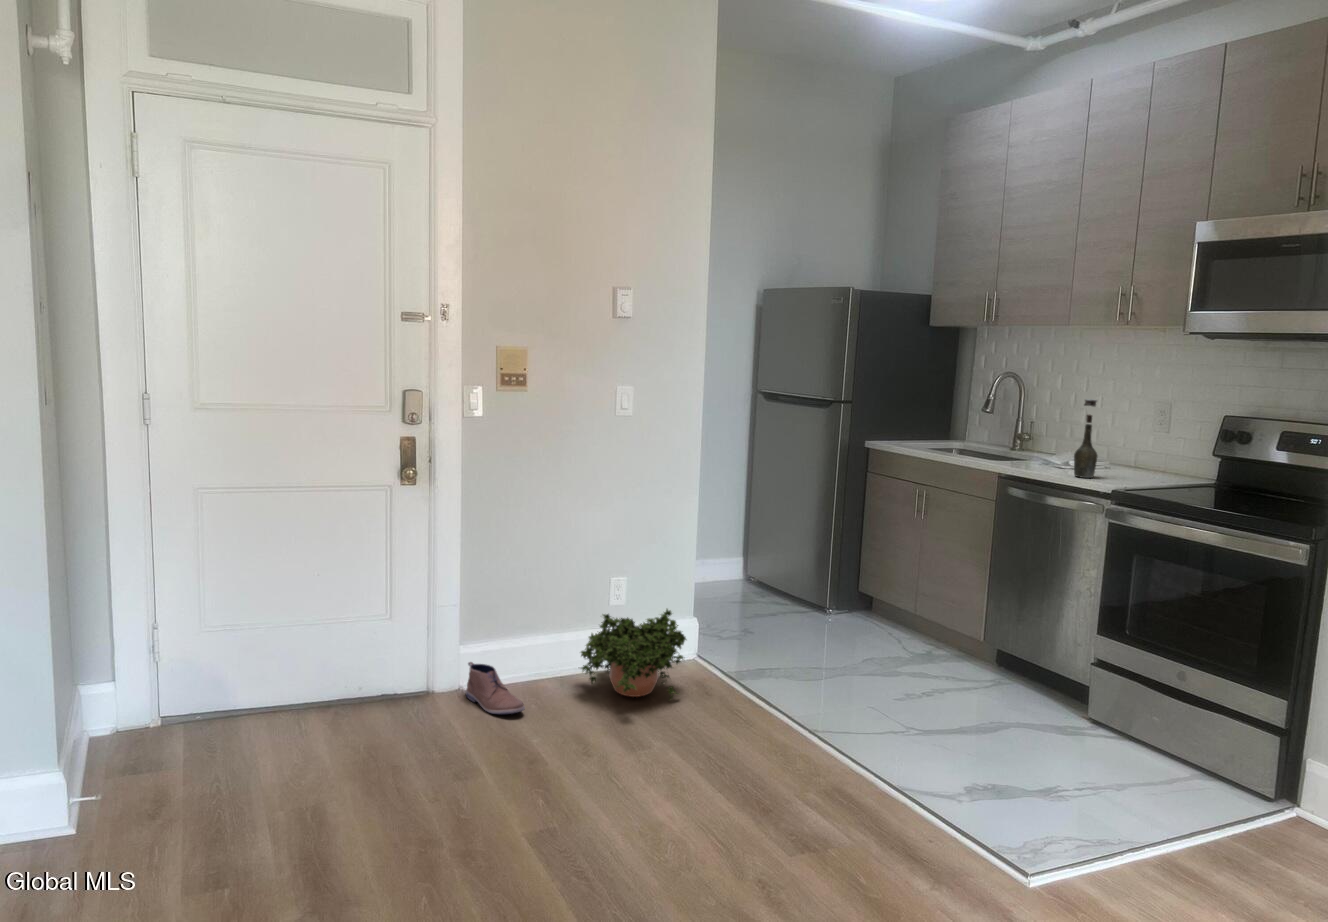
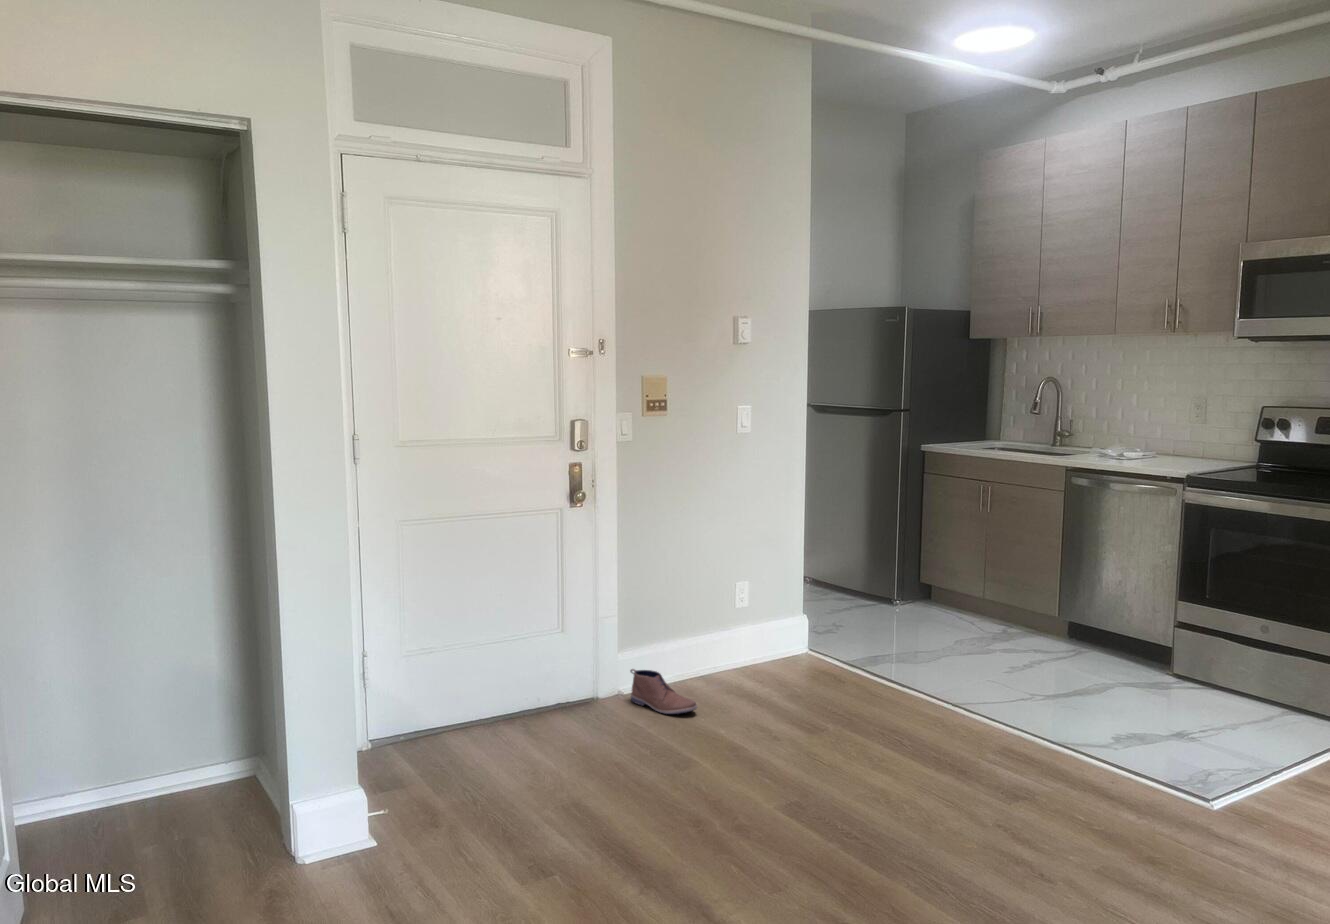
bottle: present [1074,399,1097,478] -> none [1138,397,1159,466]
potted plant: present [581,609,686,699] -> none [724,606,827,691]

